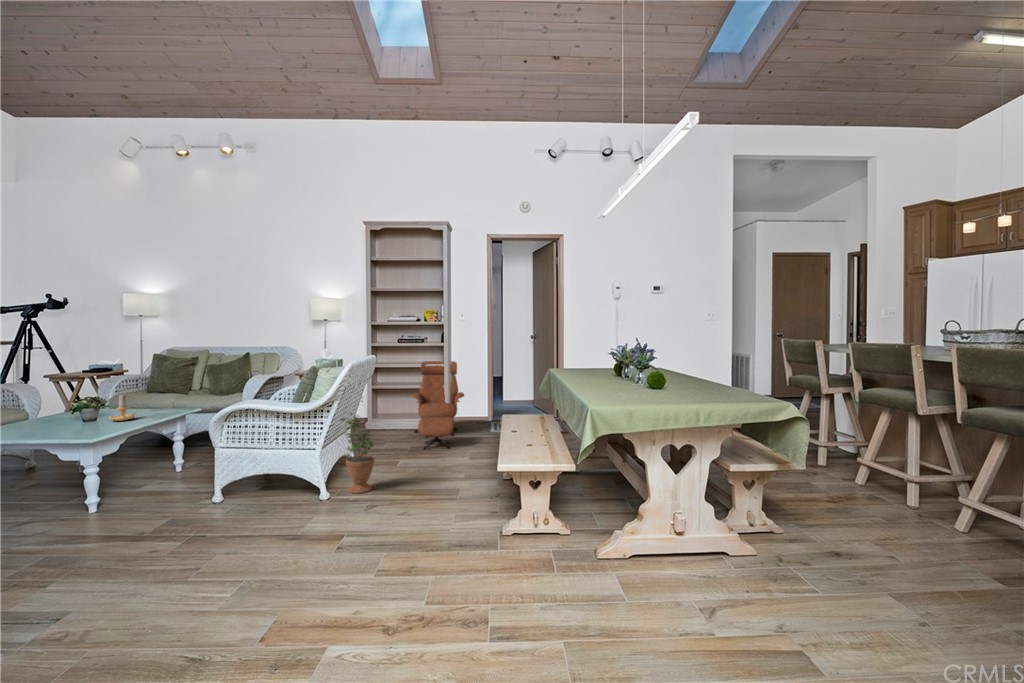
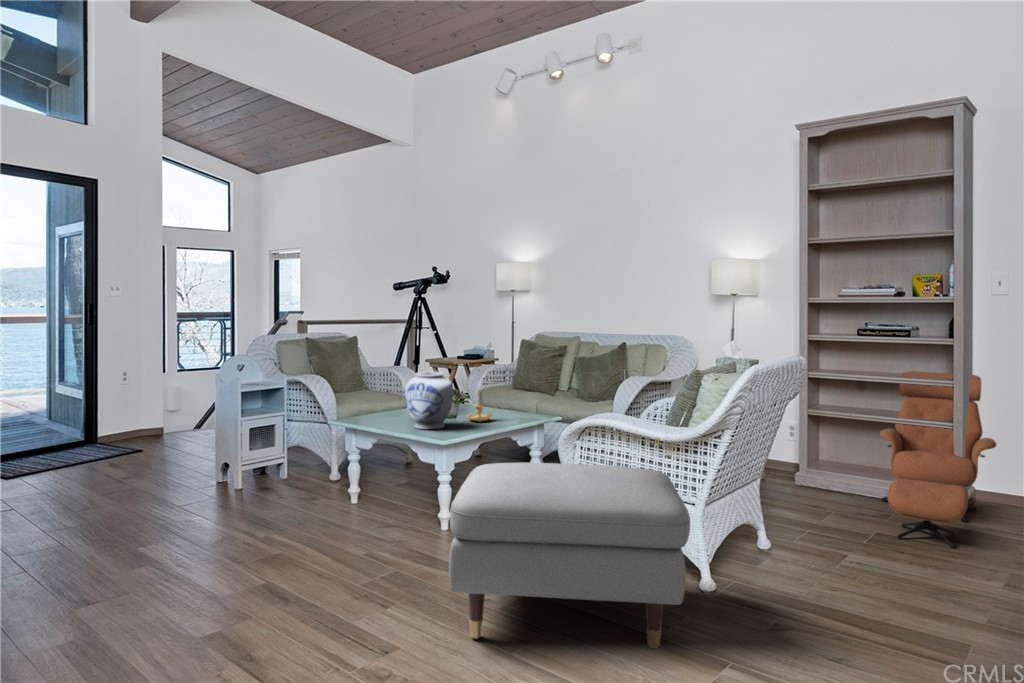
vase: none [40,383,96,434] -> present [406,372,453,429]
potted plant: present [340,413,374,493] -> none [738,451,795,596]
ottoman: none [125,432,318,577] -> present [449,463,690,649]

